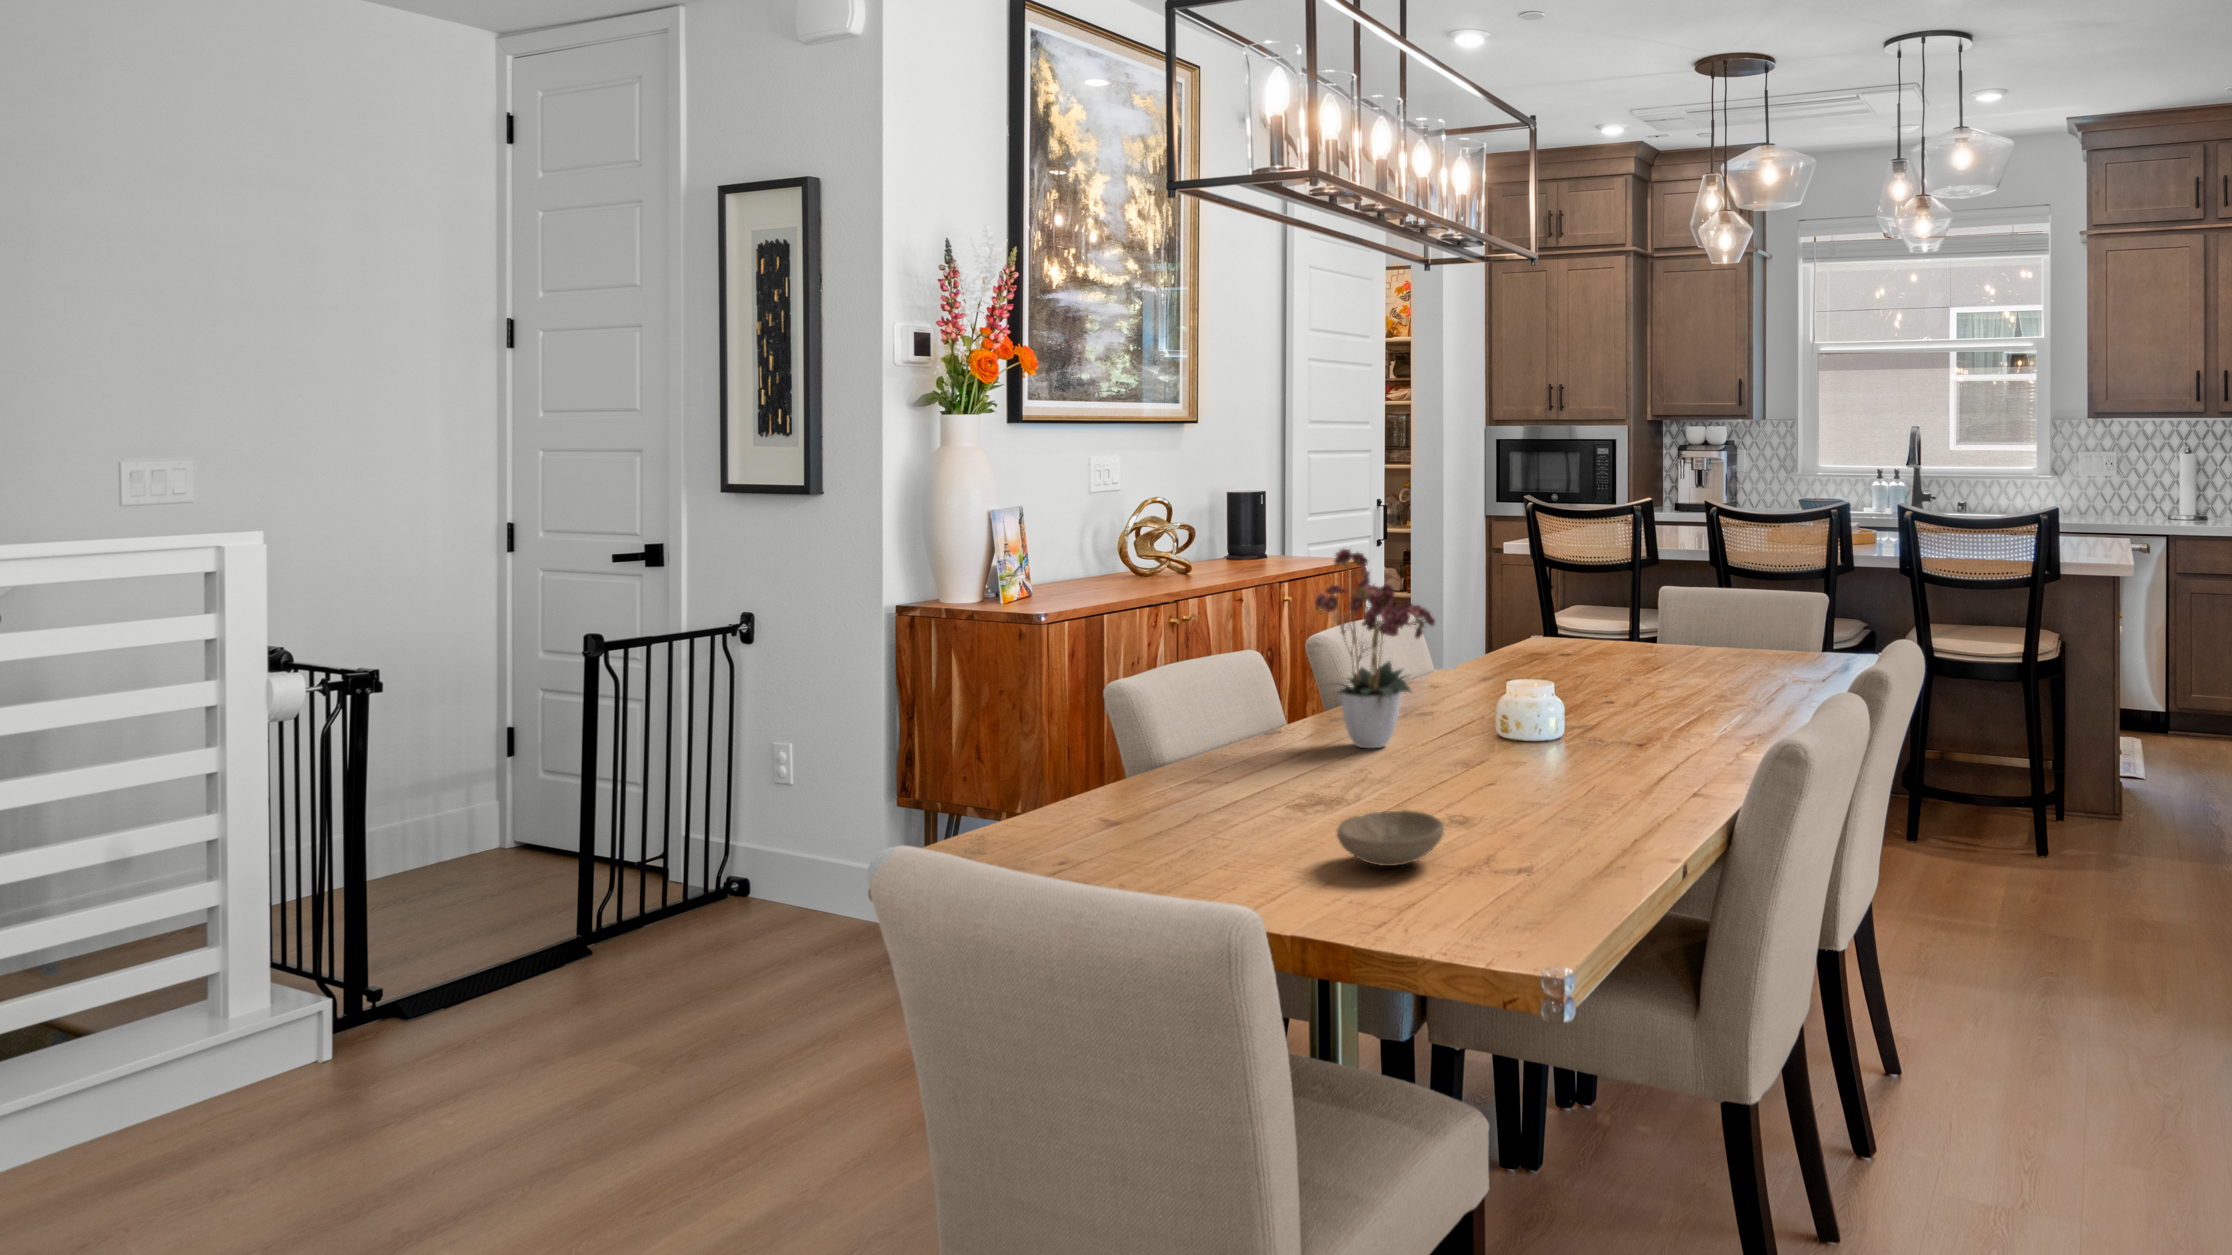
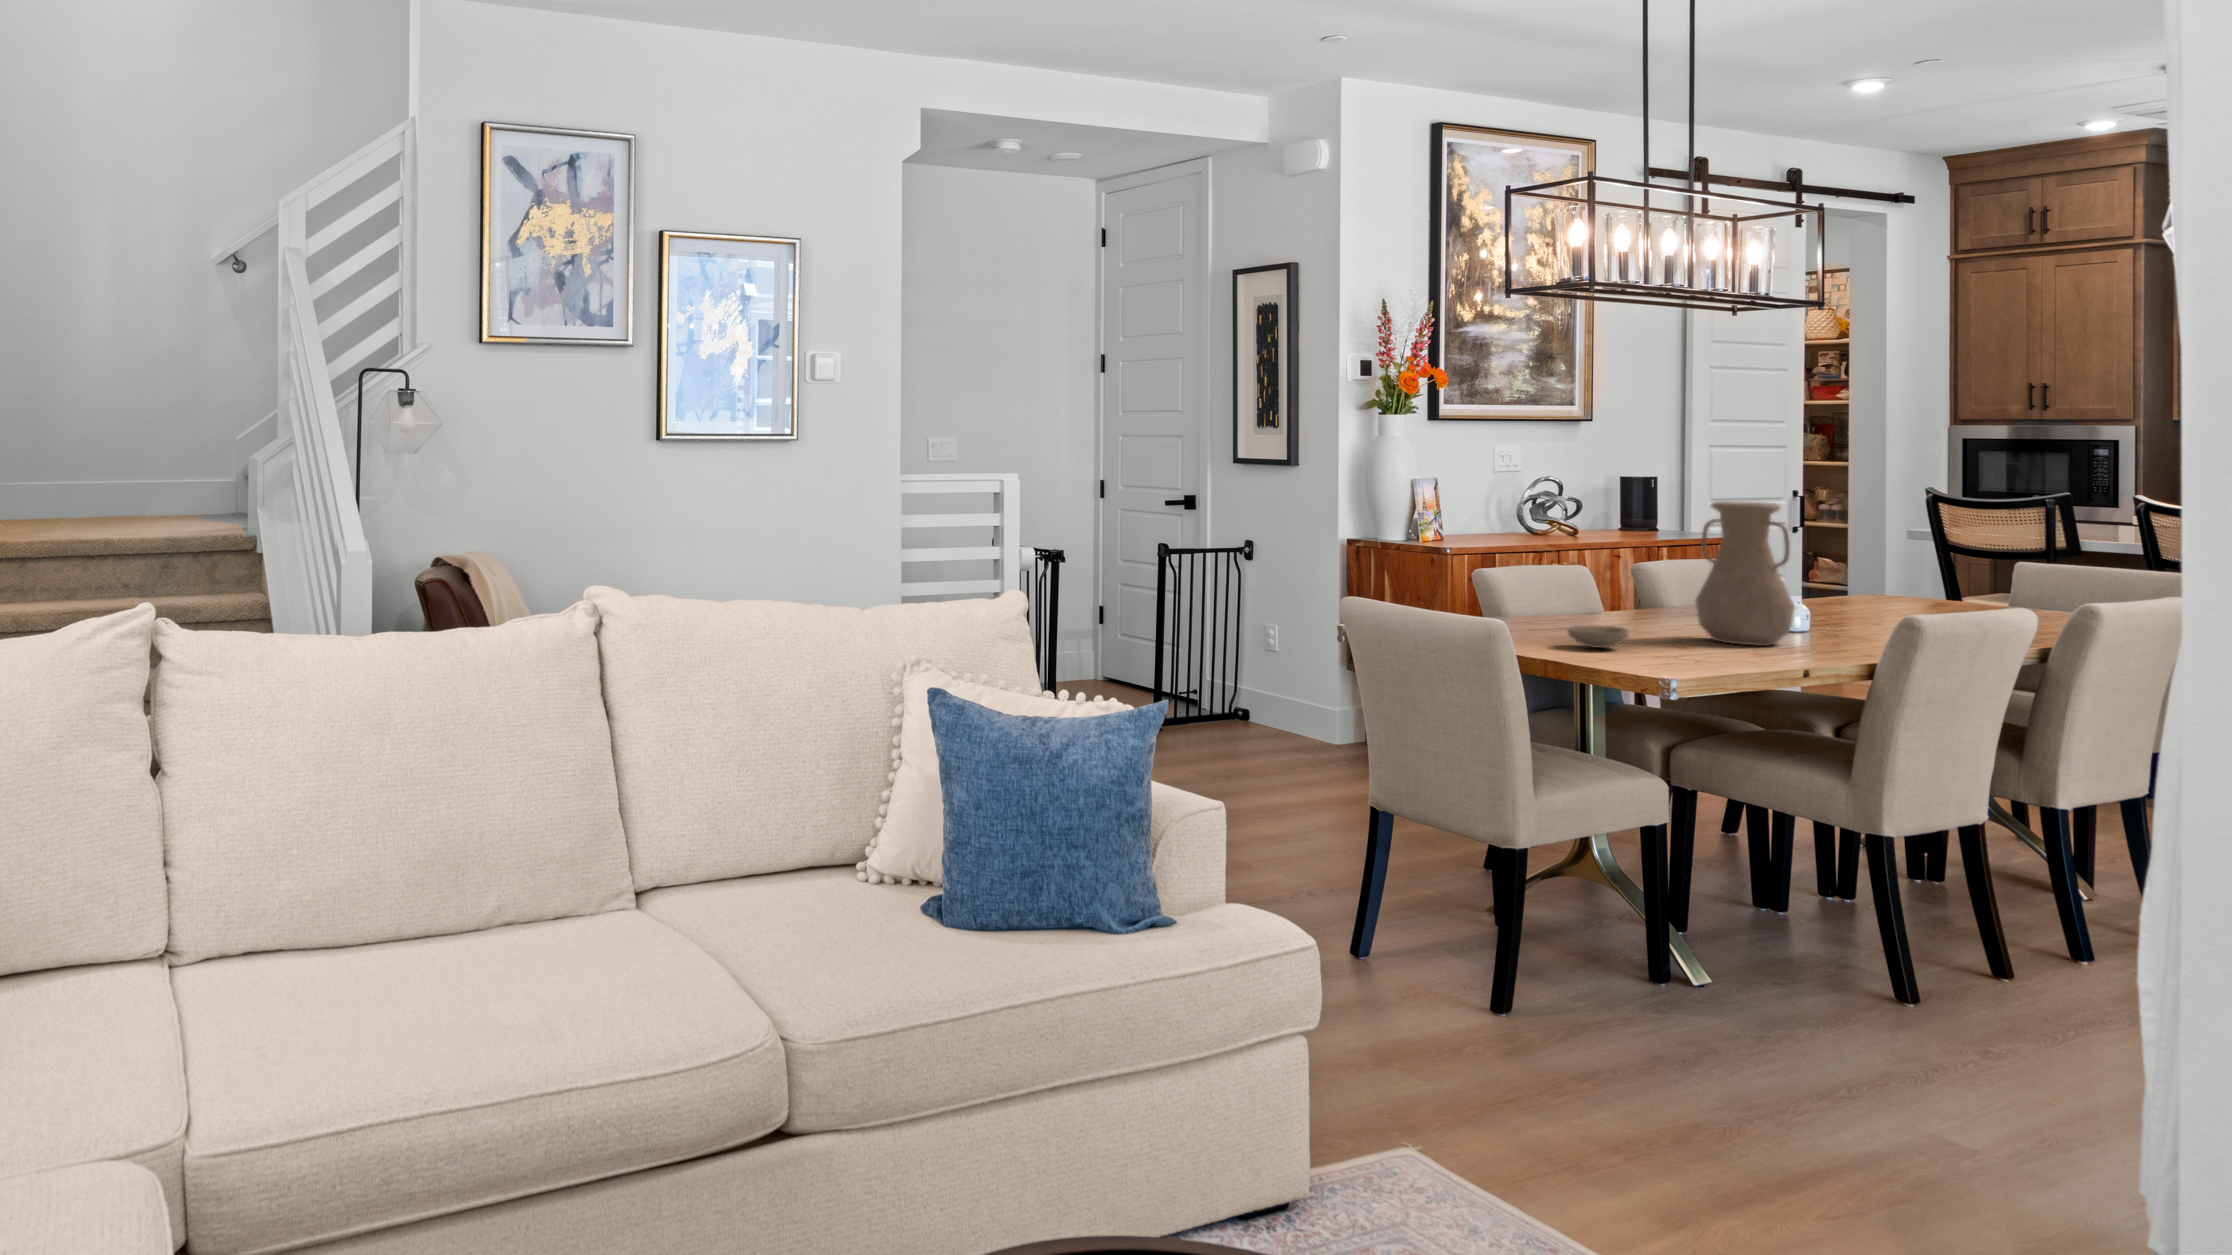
vase: none [1492,548,1633,800] -> present [1696,501,1795,646]
flower arrangement: present [1315,549,1435,748] -> none [1597,496,1691,622]

